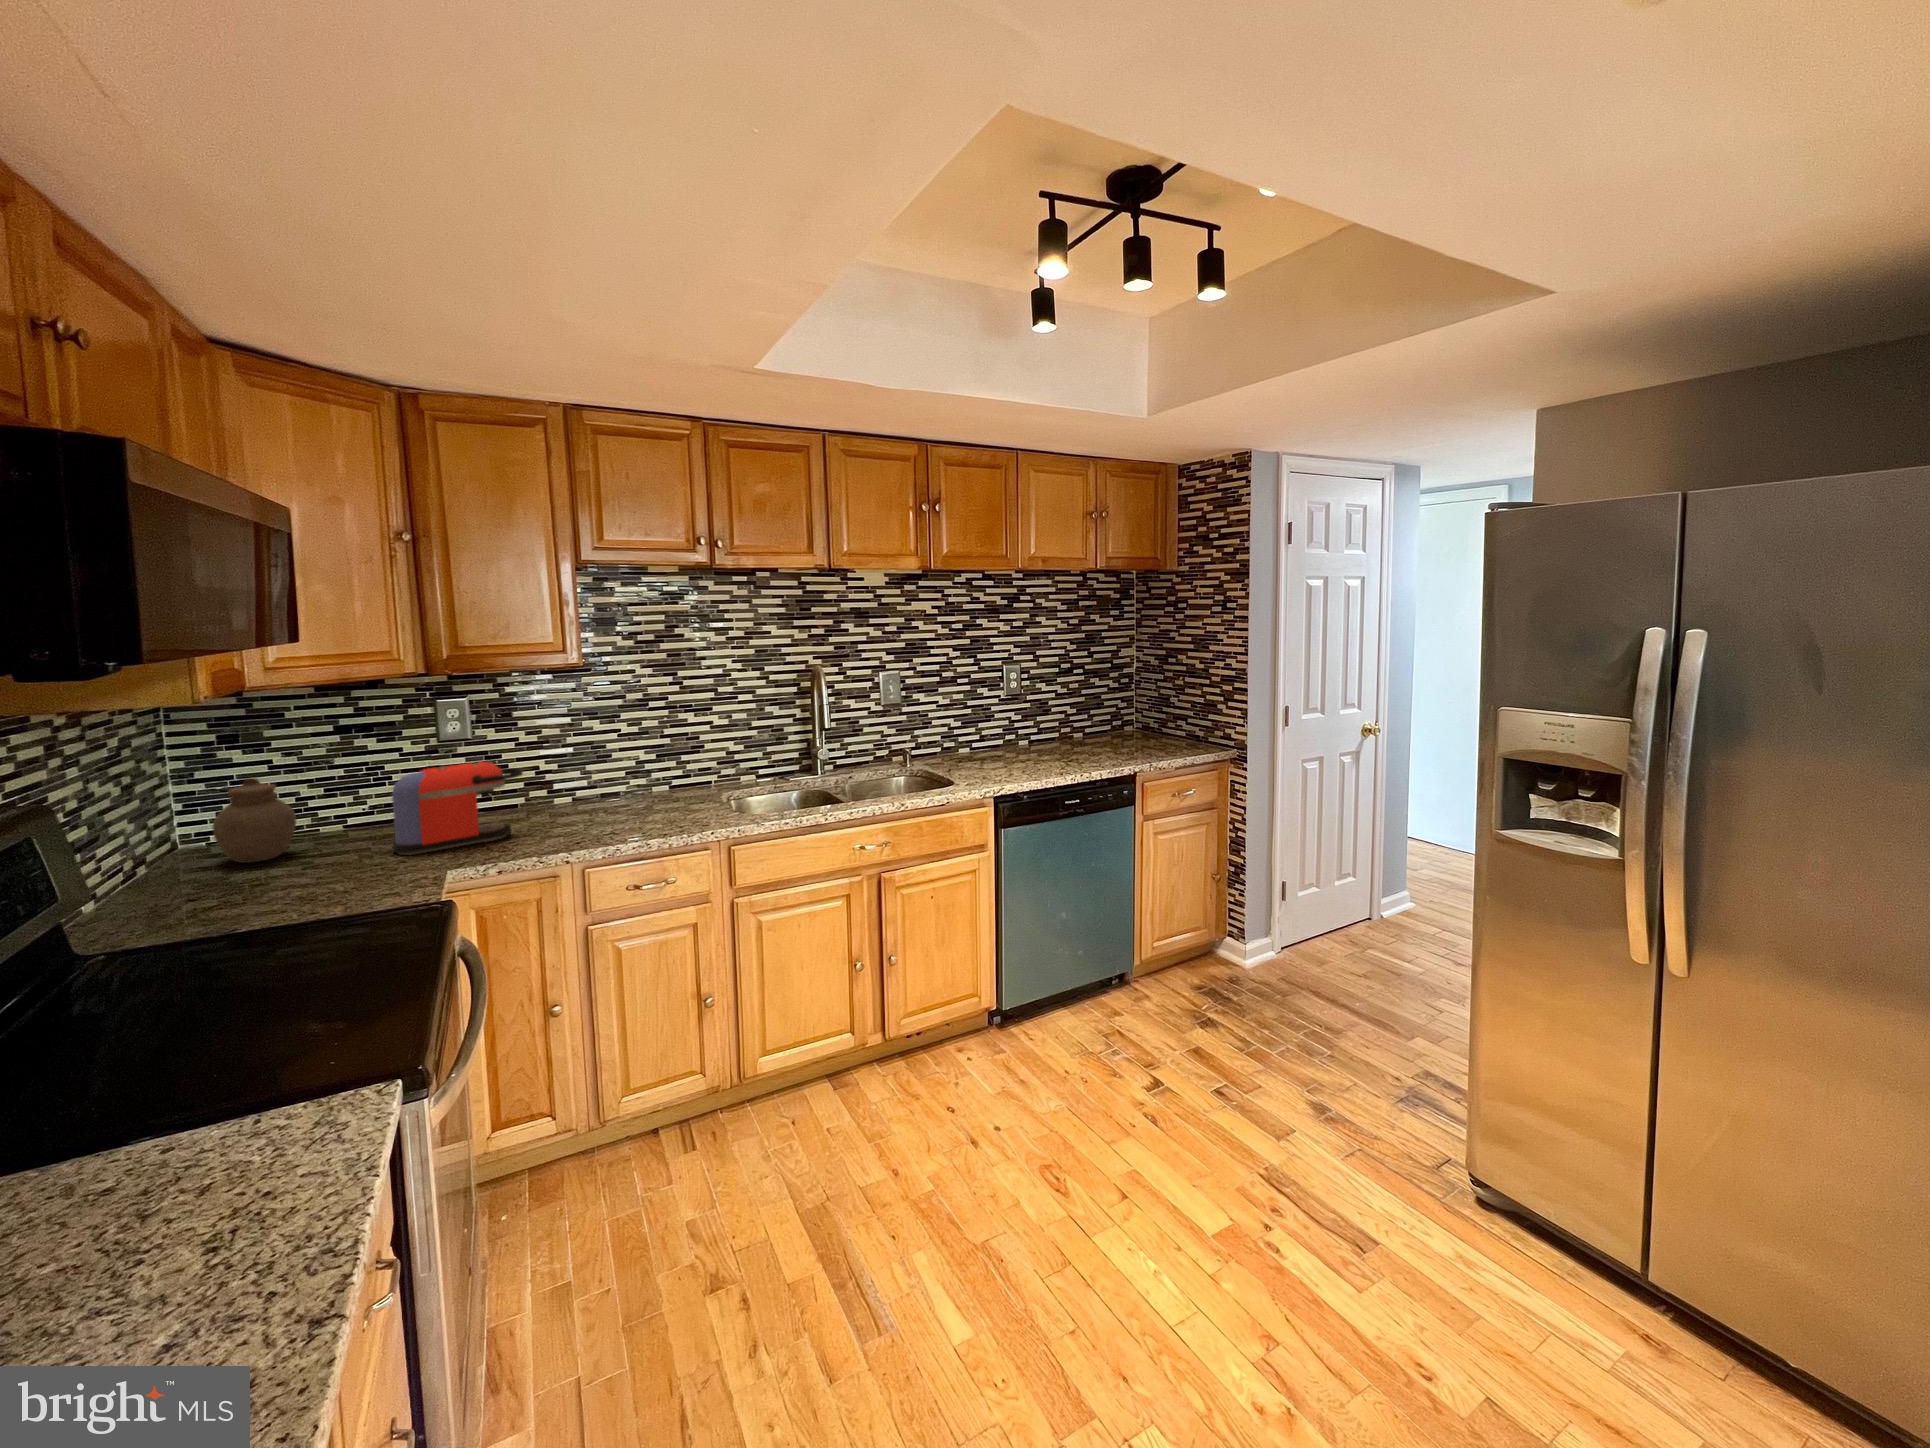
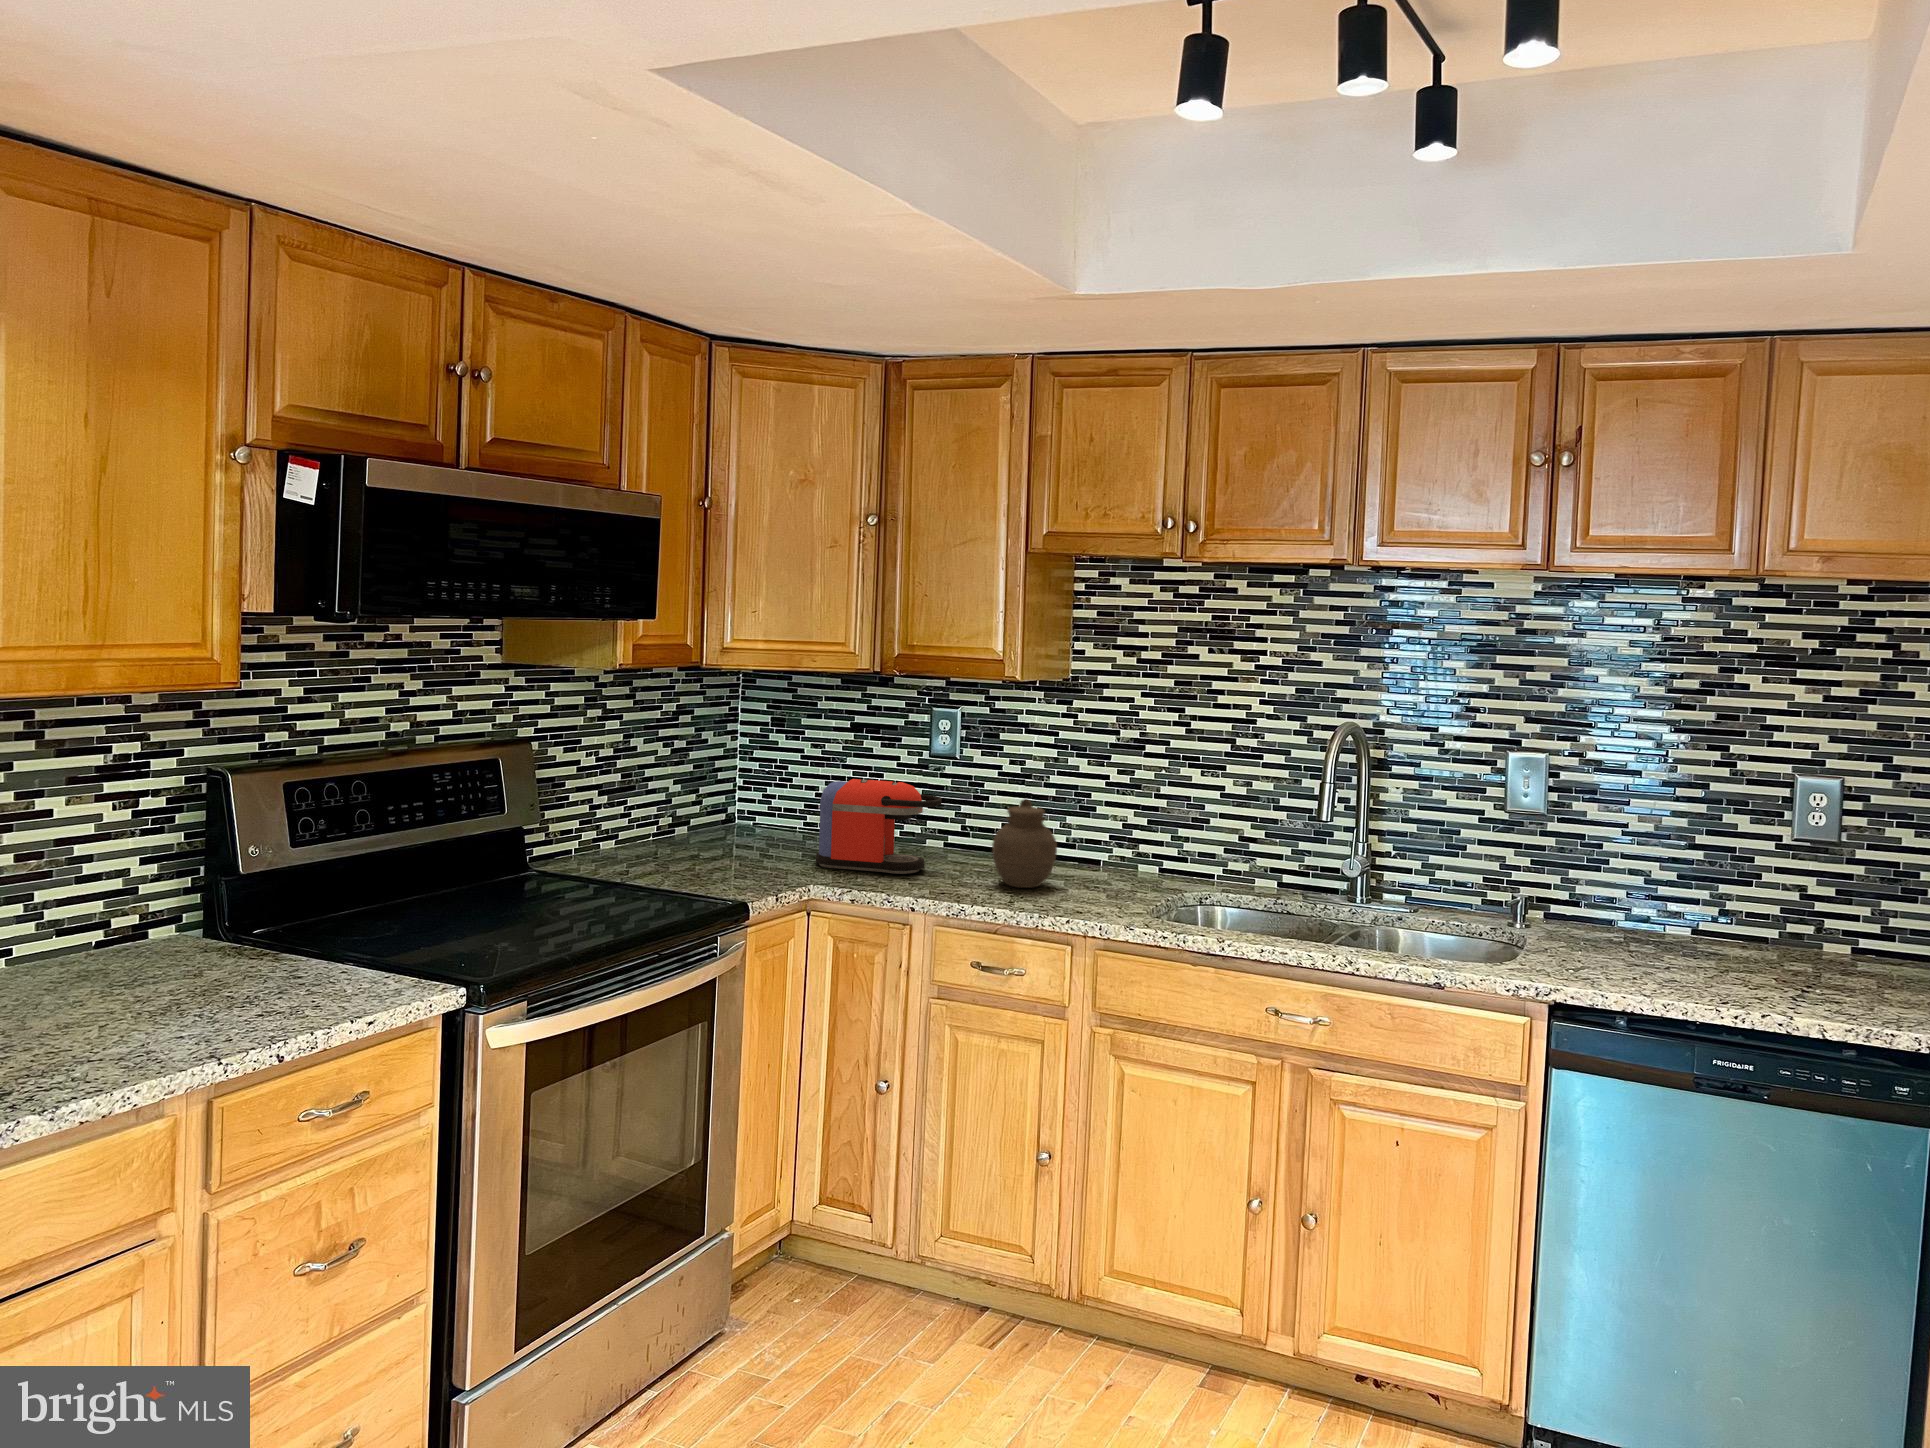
jar: present [213,778,296,863] -> present [992,799,1057,888]

